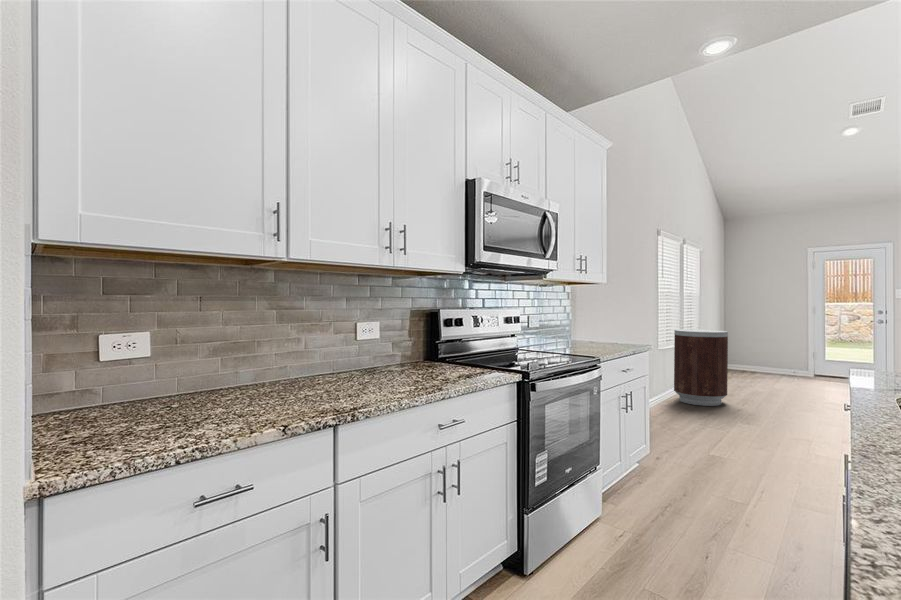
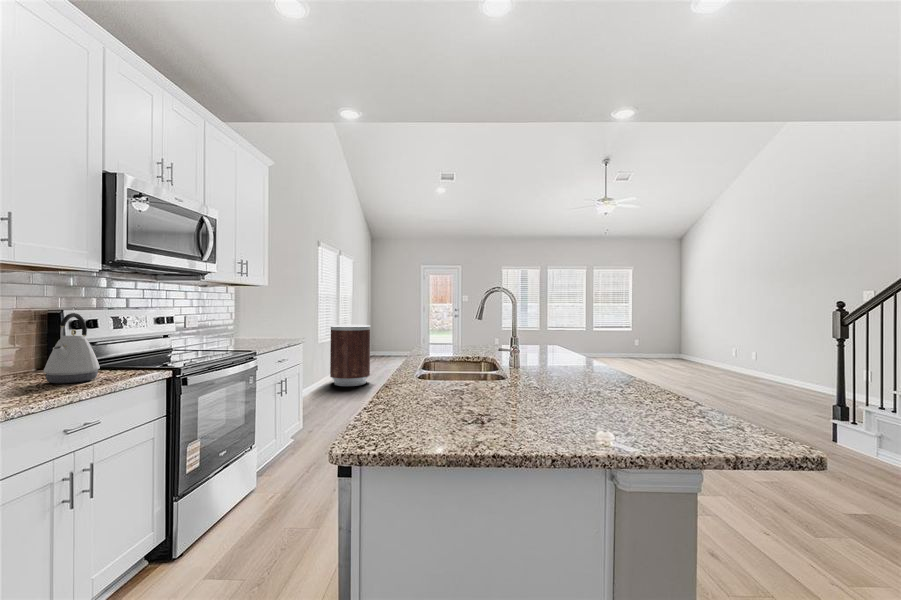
kettle: none [424,314,465,380] -> present [44,313,100,384]

